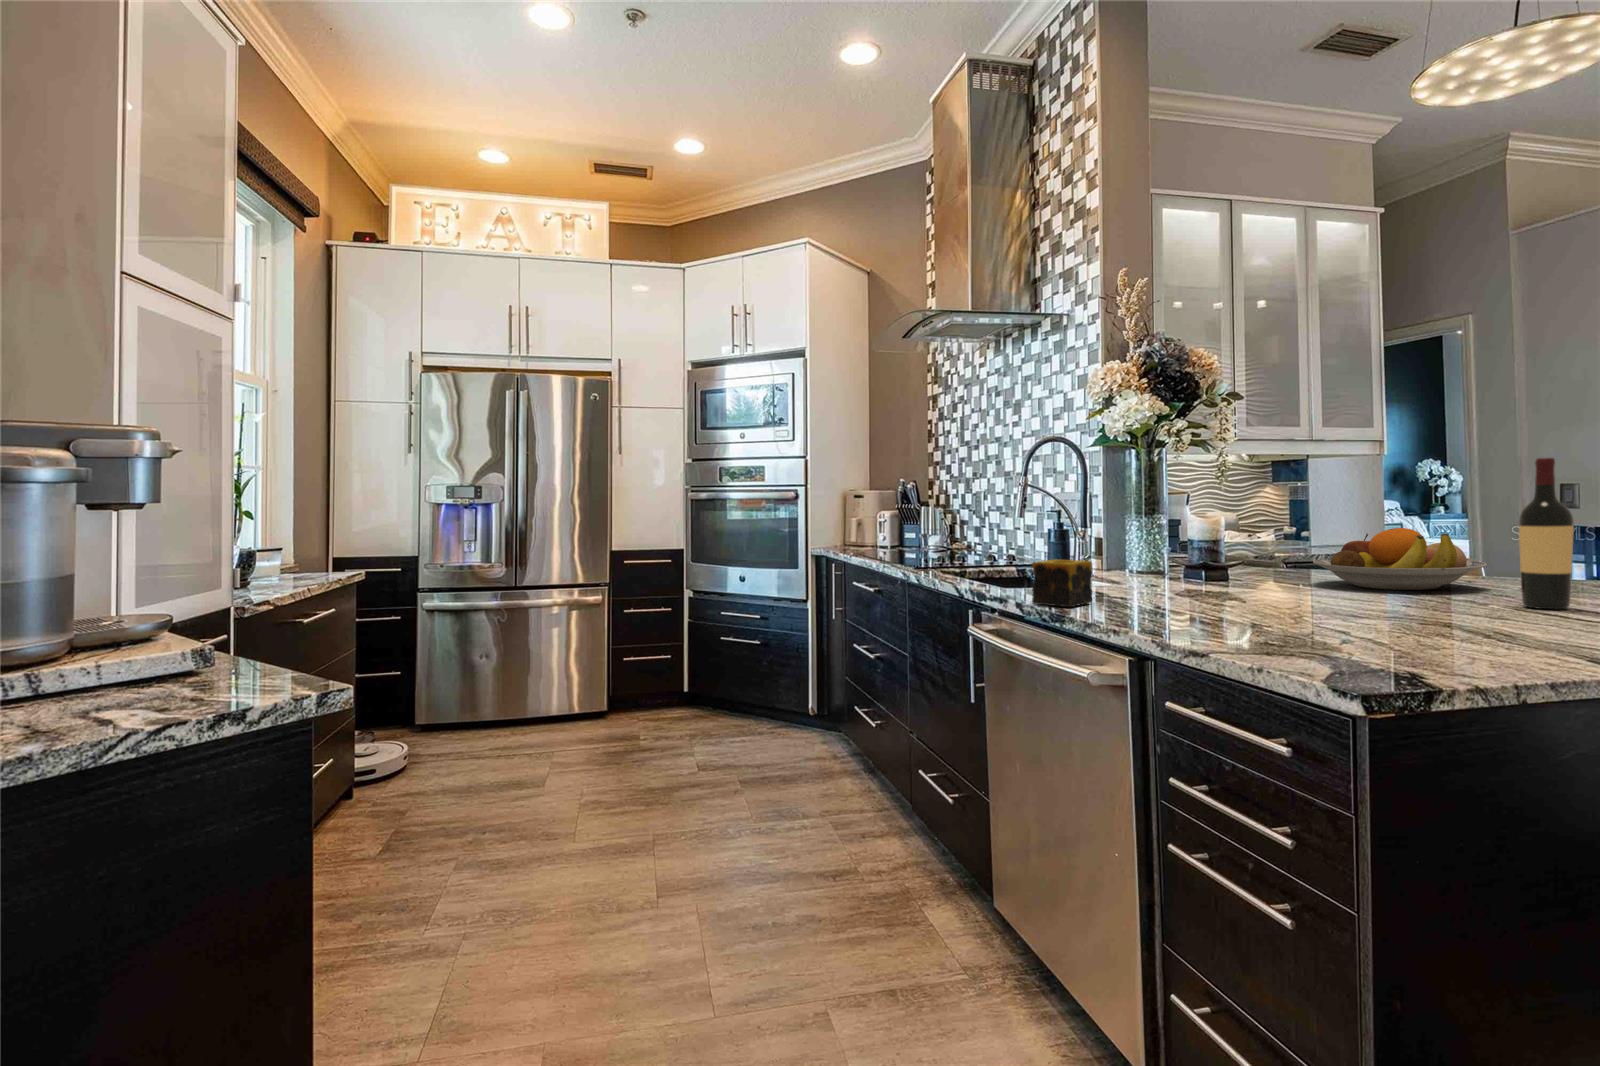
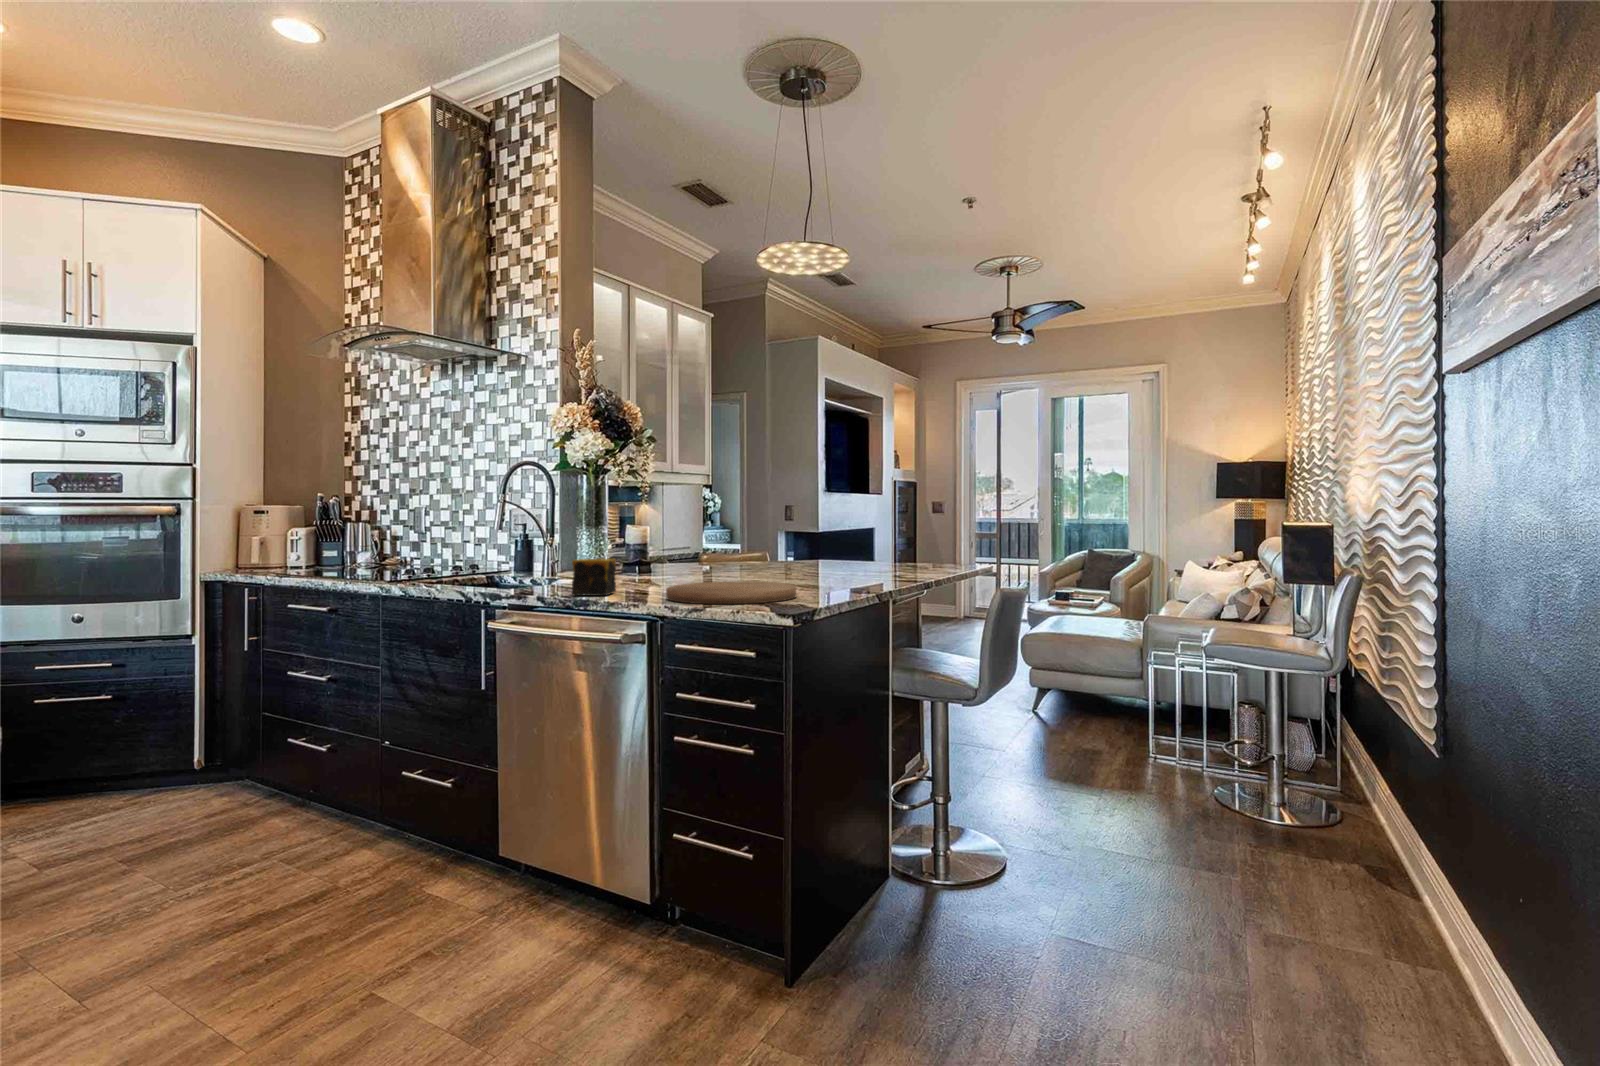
wine bottle: present [1519,458,1574,609] -> none [842,495,865,580]
fruit bowl: present [1313,528,1487,590] -> none [726,537,816,576]
cutting board: none [1128,599,1344,643] -> present [666,581,796,604]

